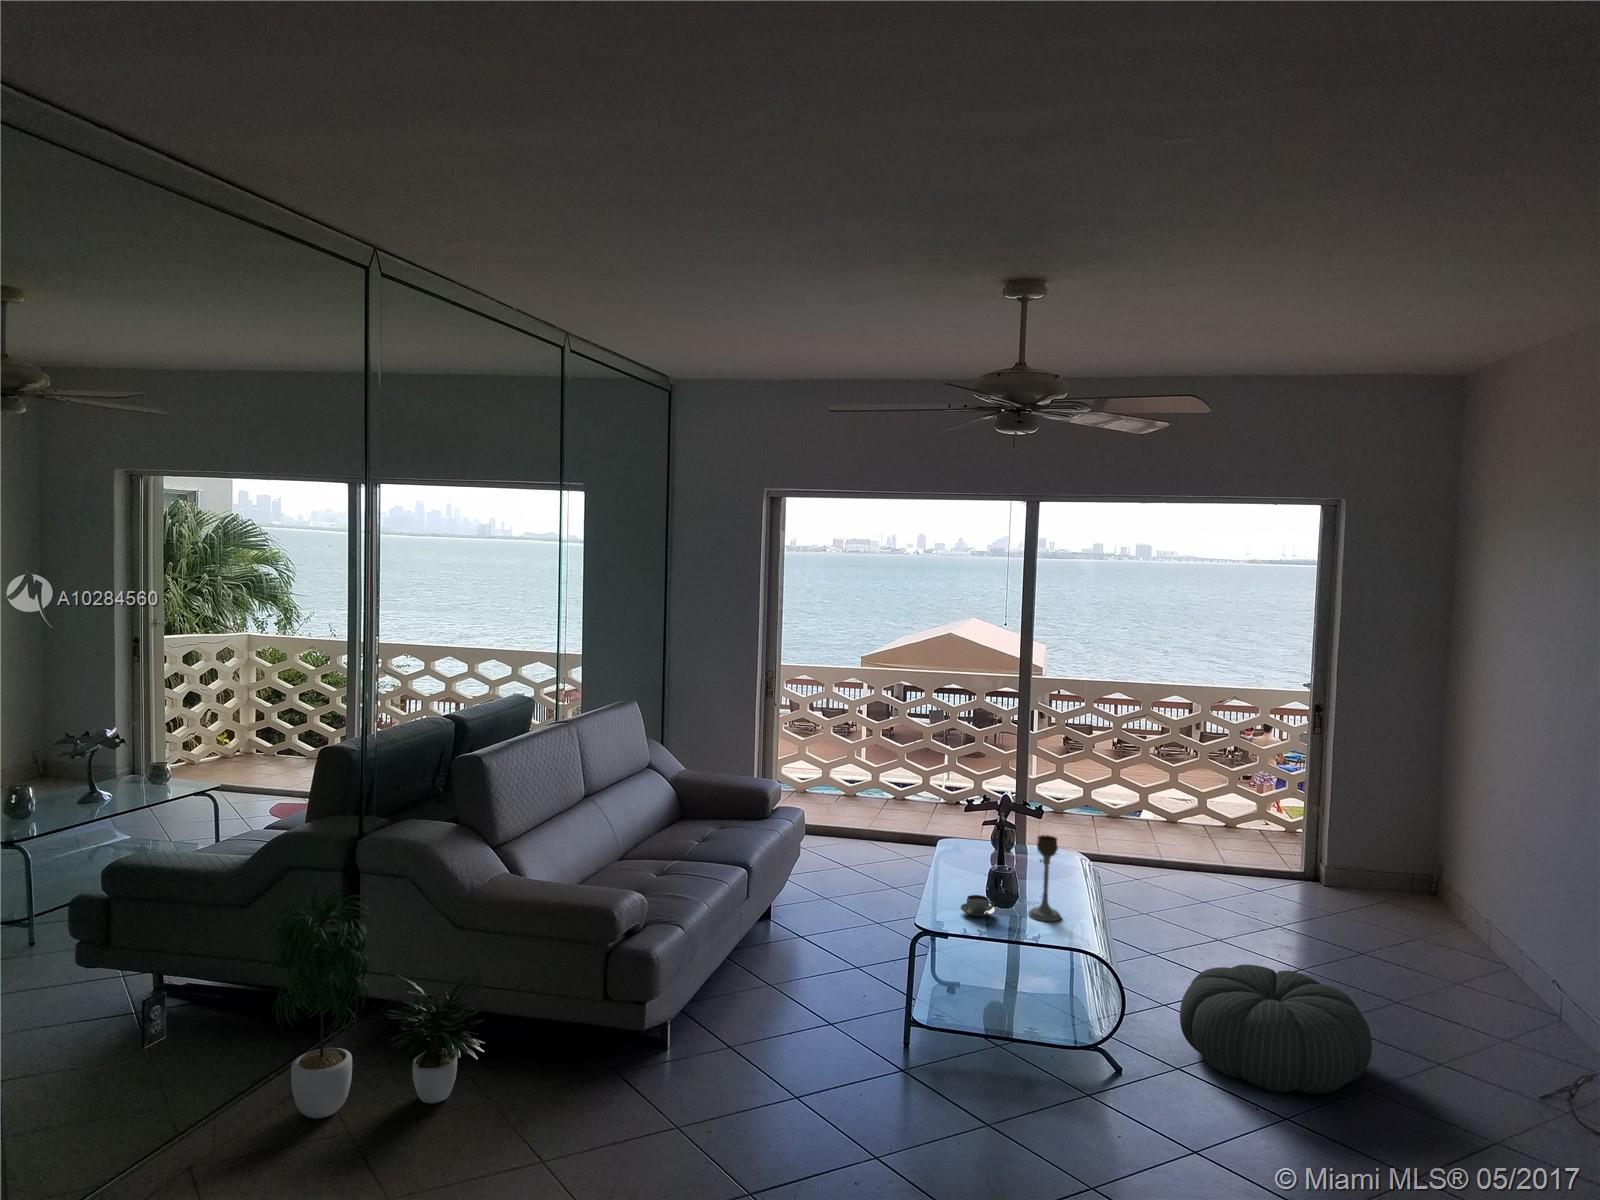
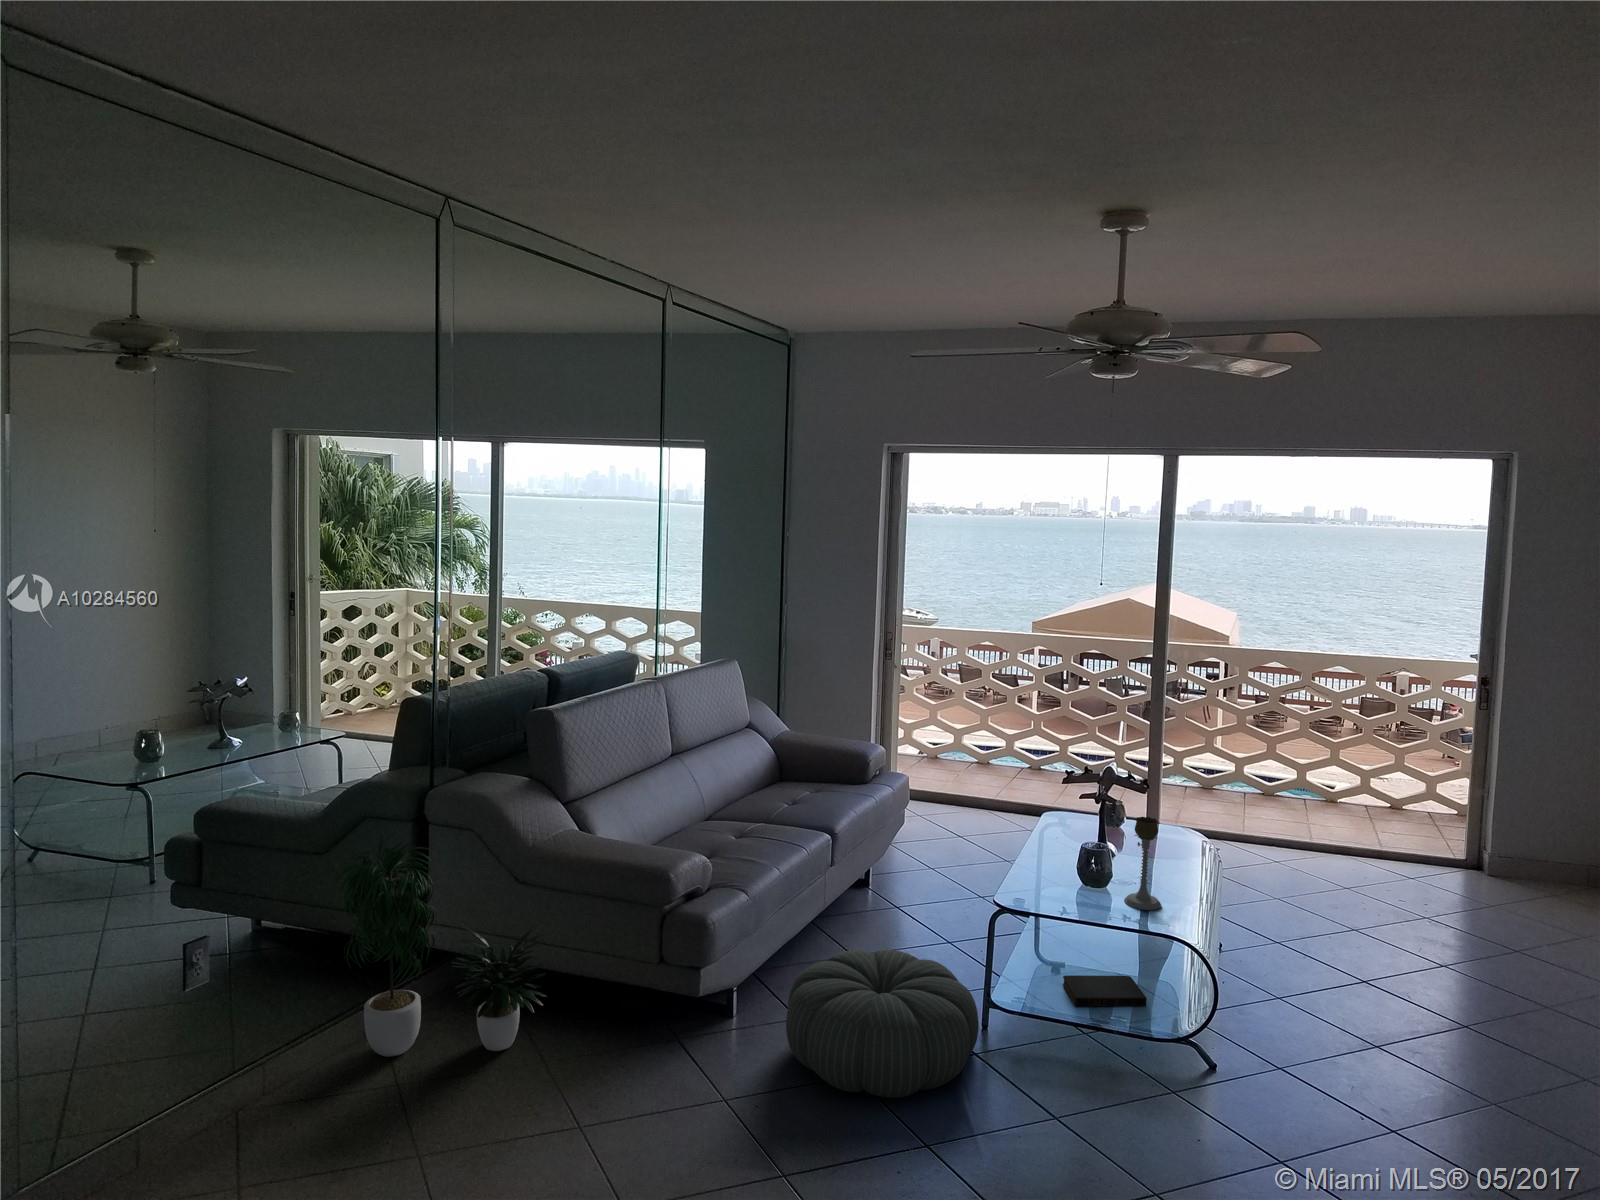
coffee cup: present [960,895,995,917] -> none [1049,877,1087,900]
pouf: present [1180,964,1372,1094] -> present [786,949,979,1098]
book: none [976,985,1053,1015] -> present [1063,975,1147,1006]

